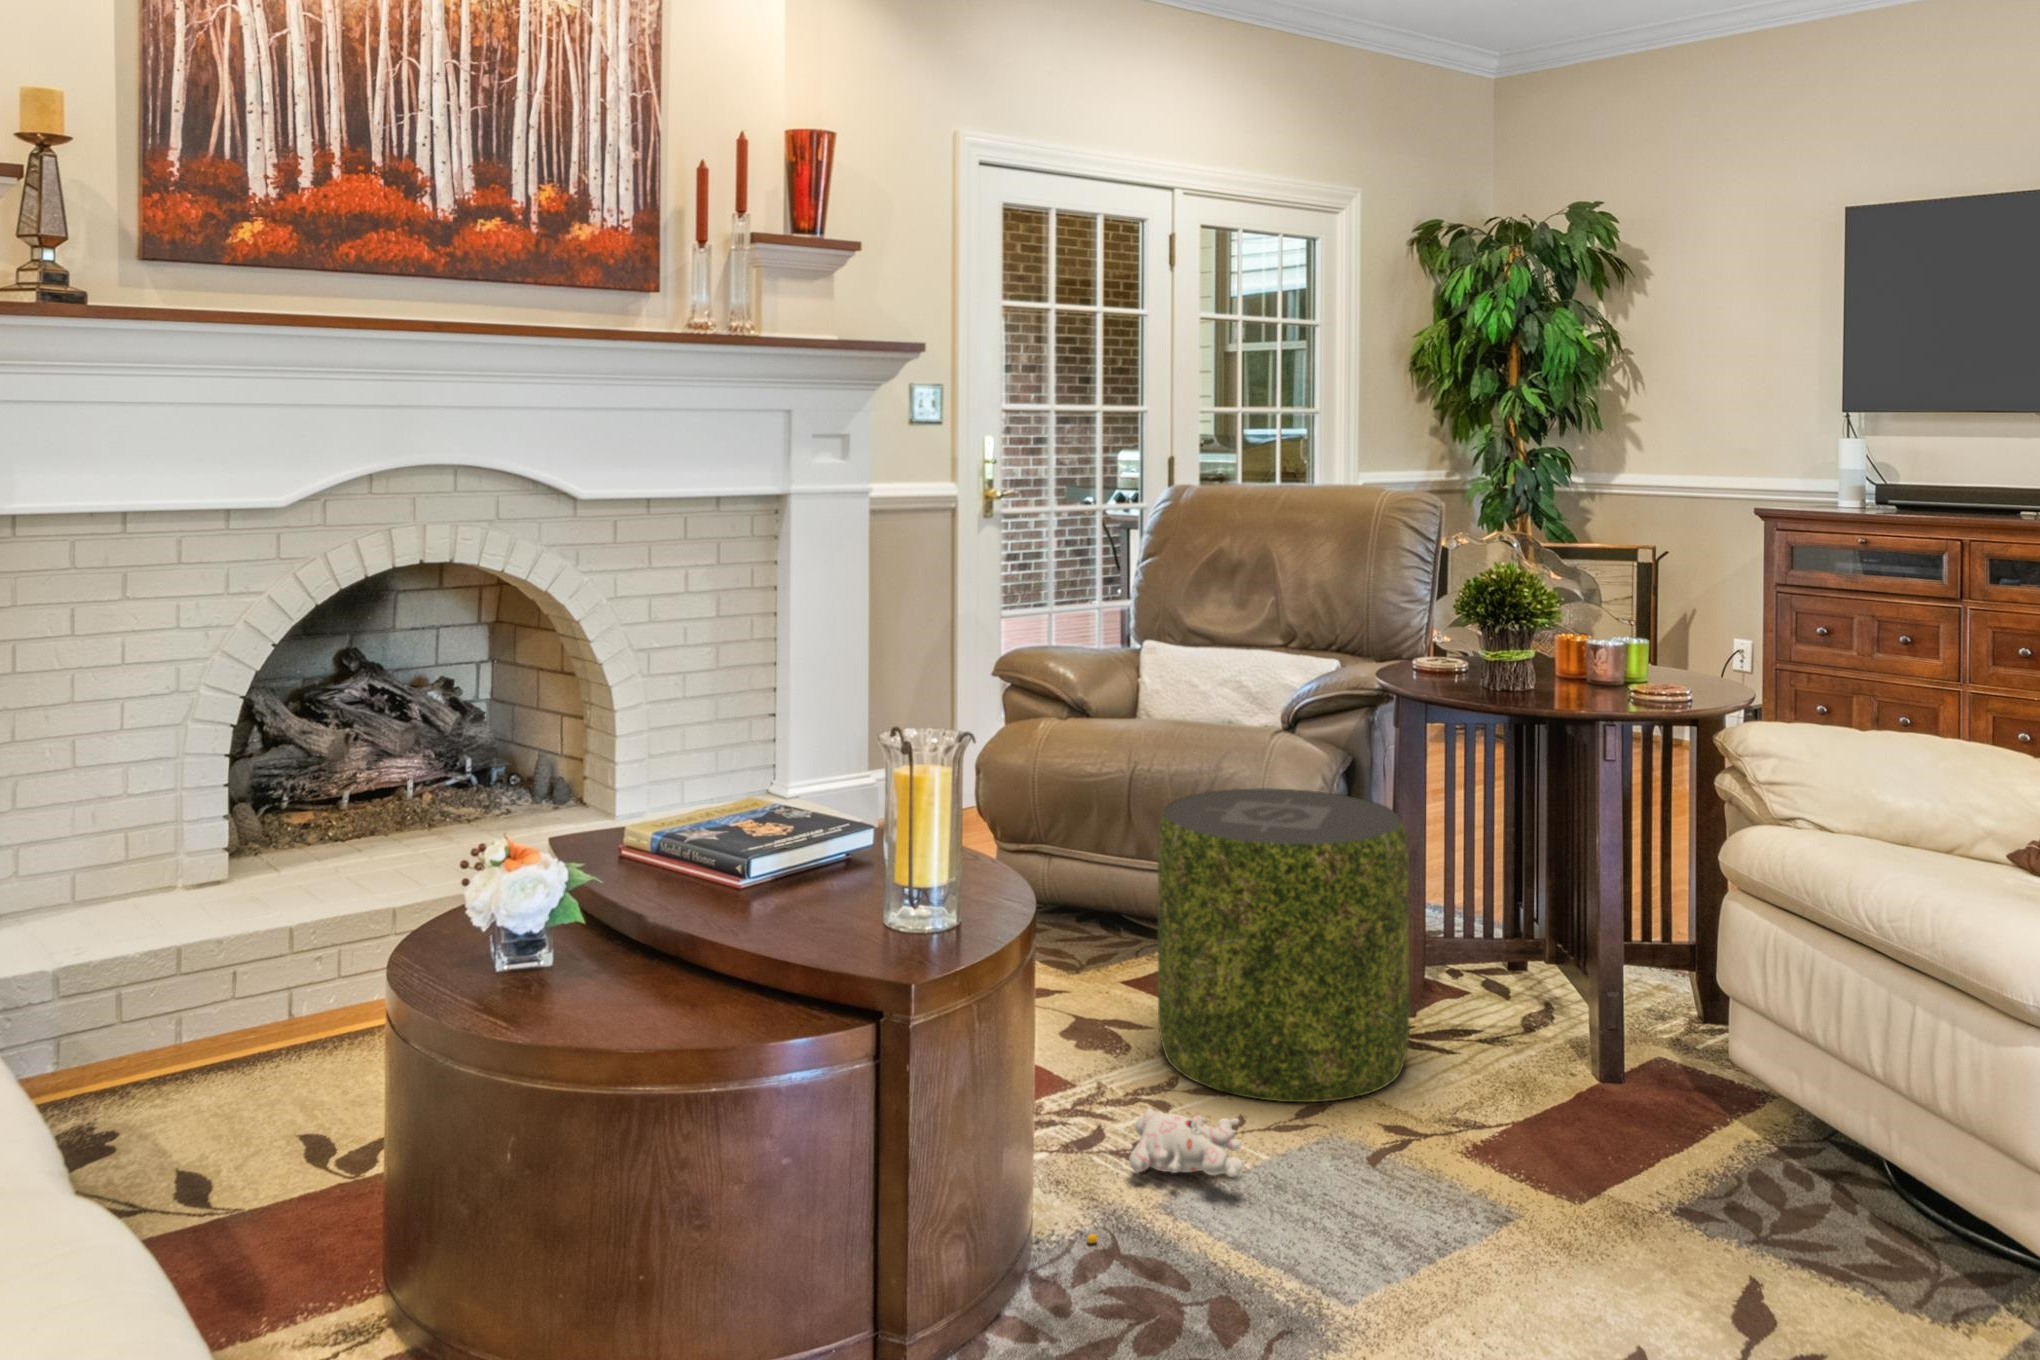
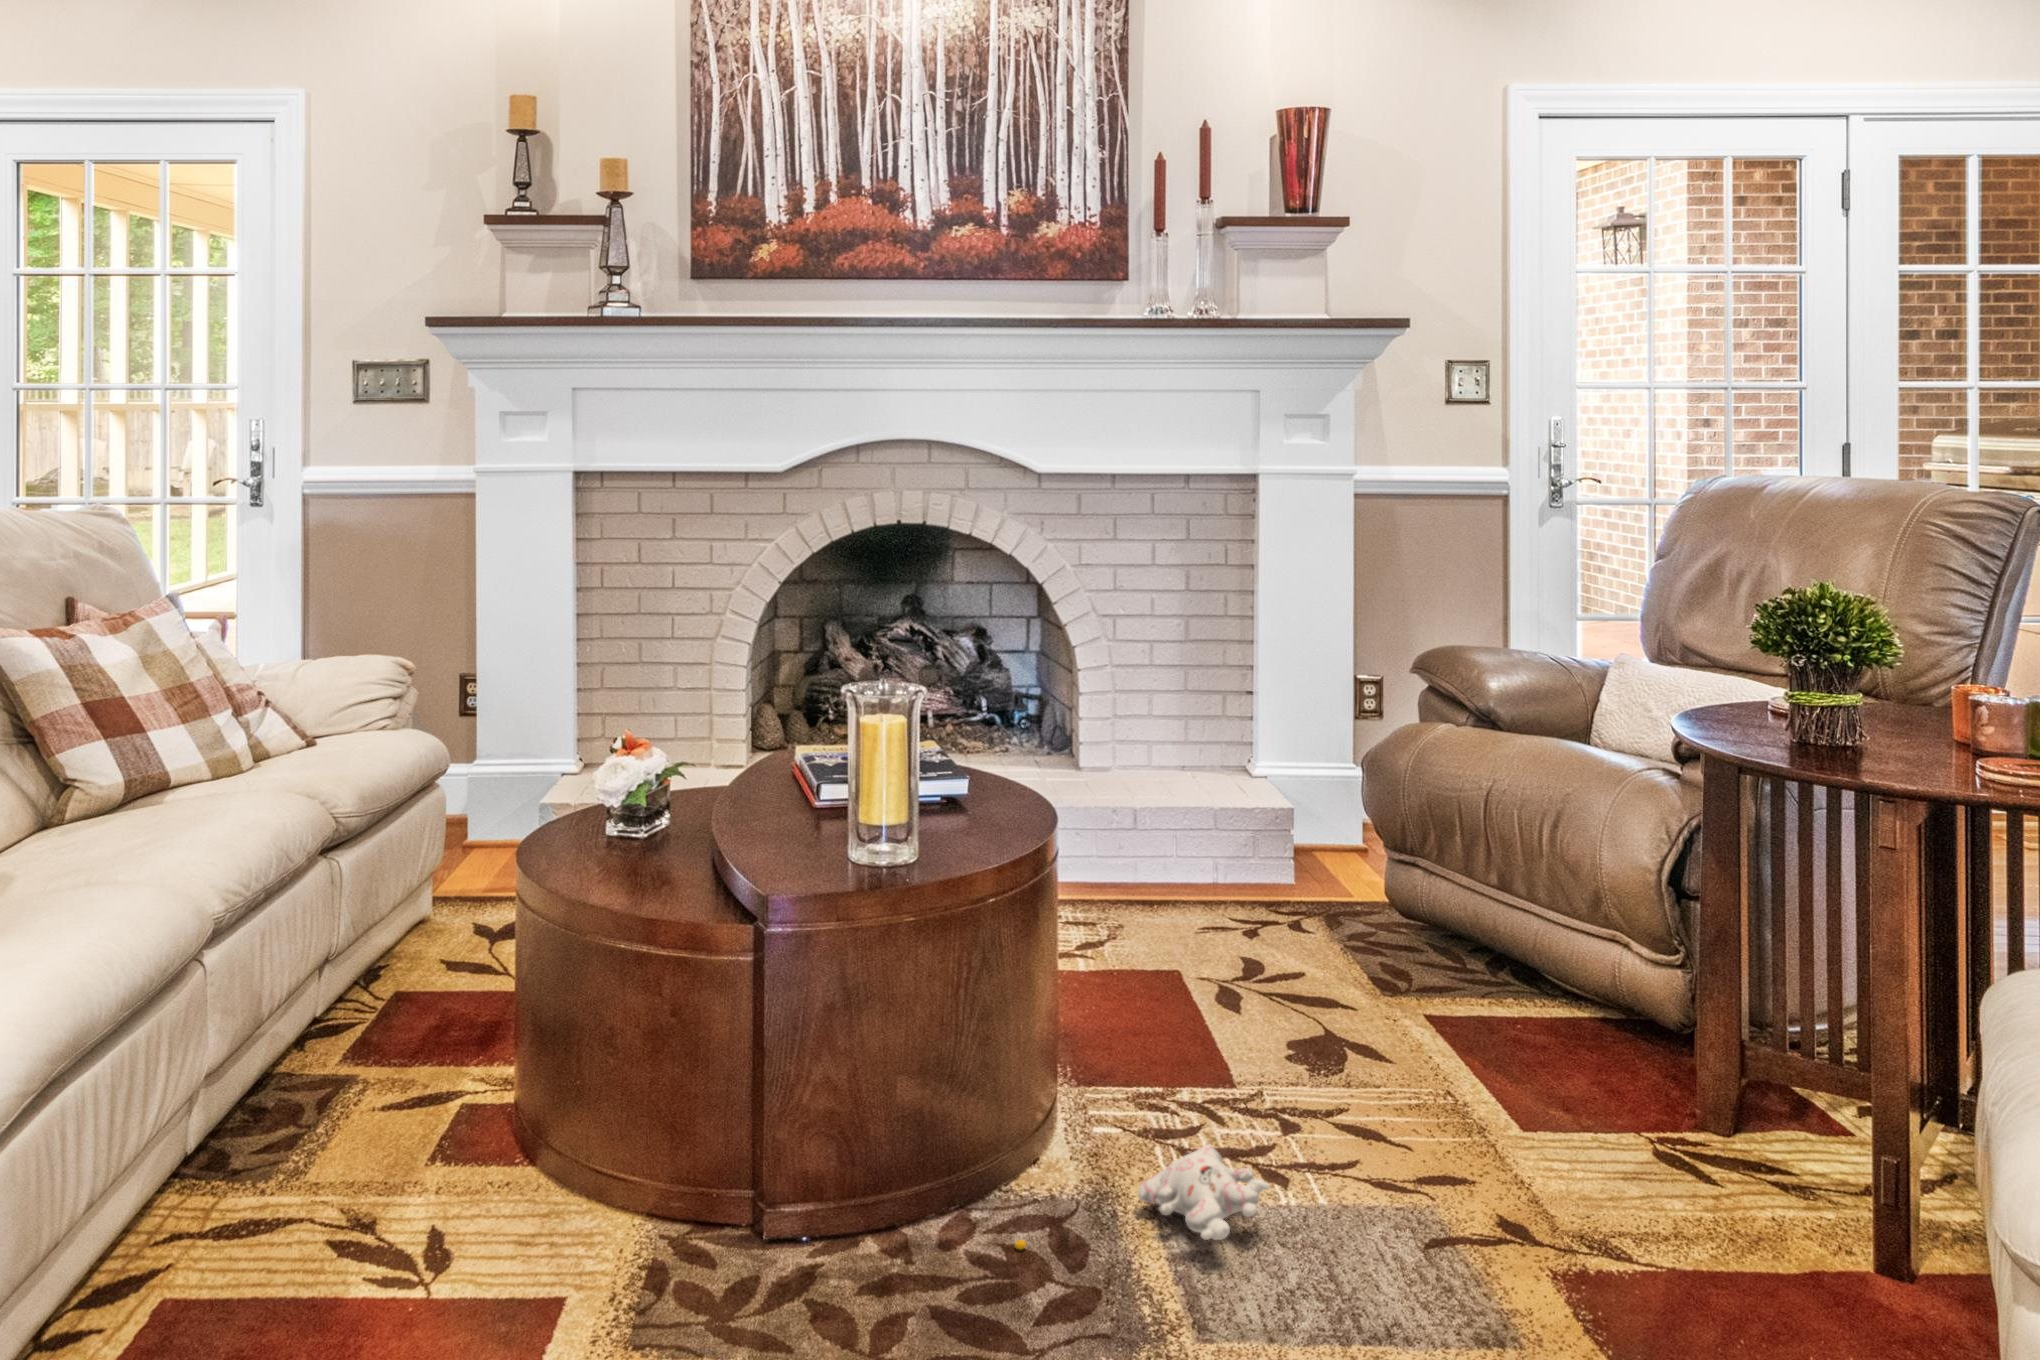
pouf: present [1158,789,1409,1102] -> none [1343,824,1658,1222]

